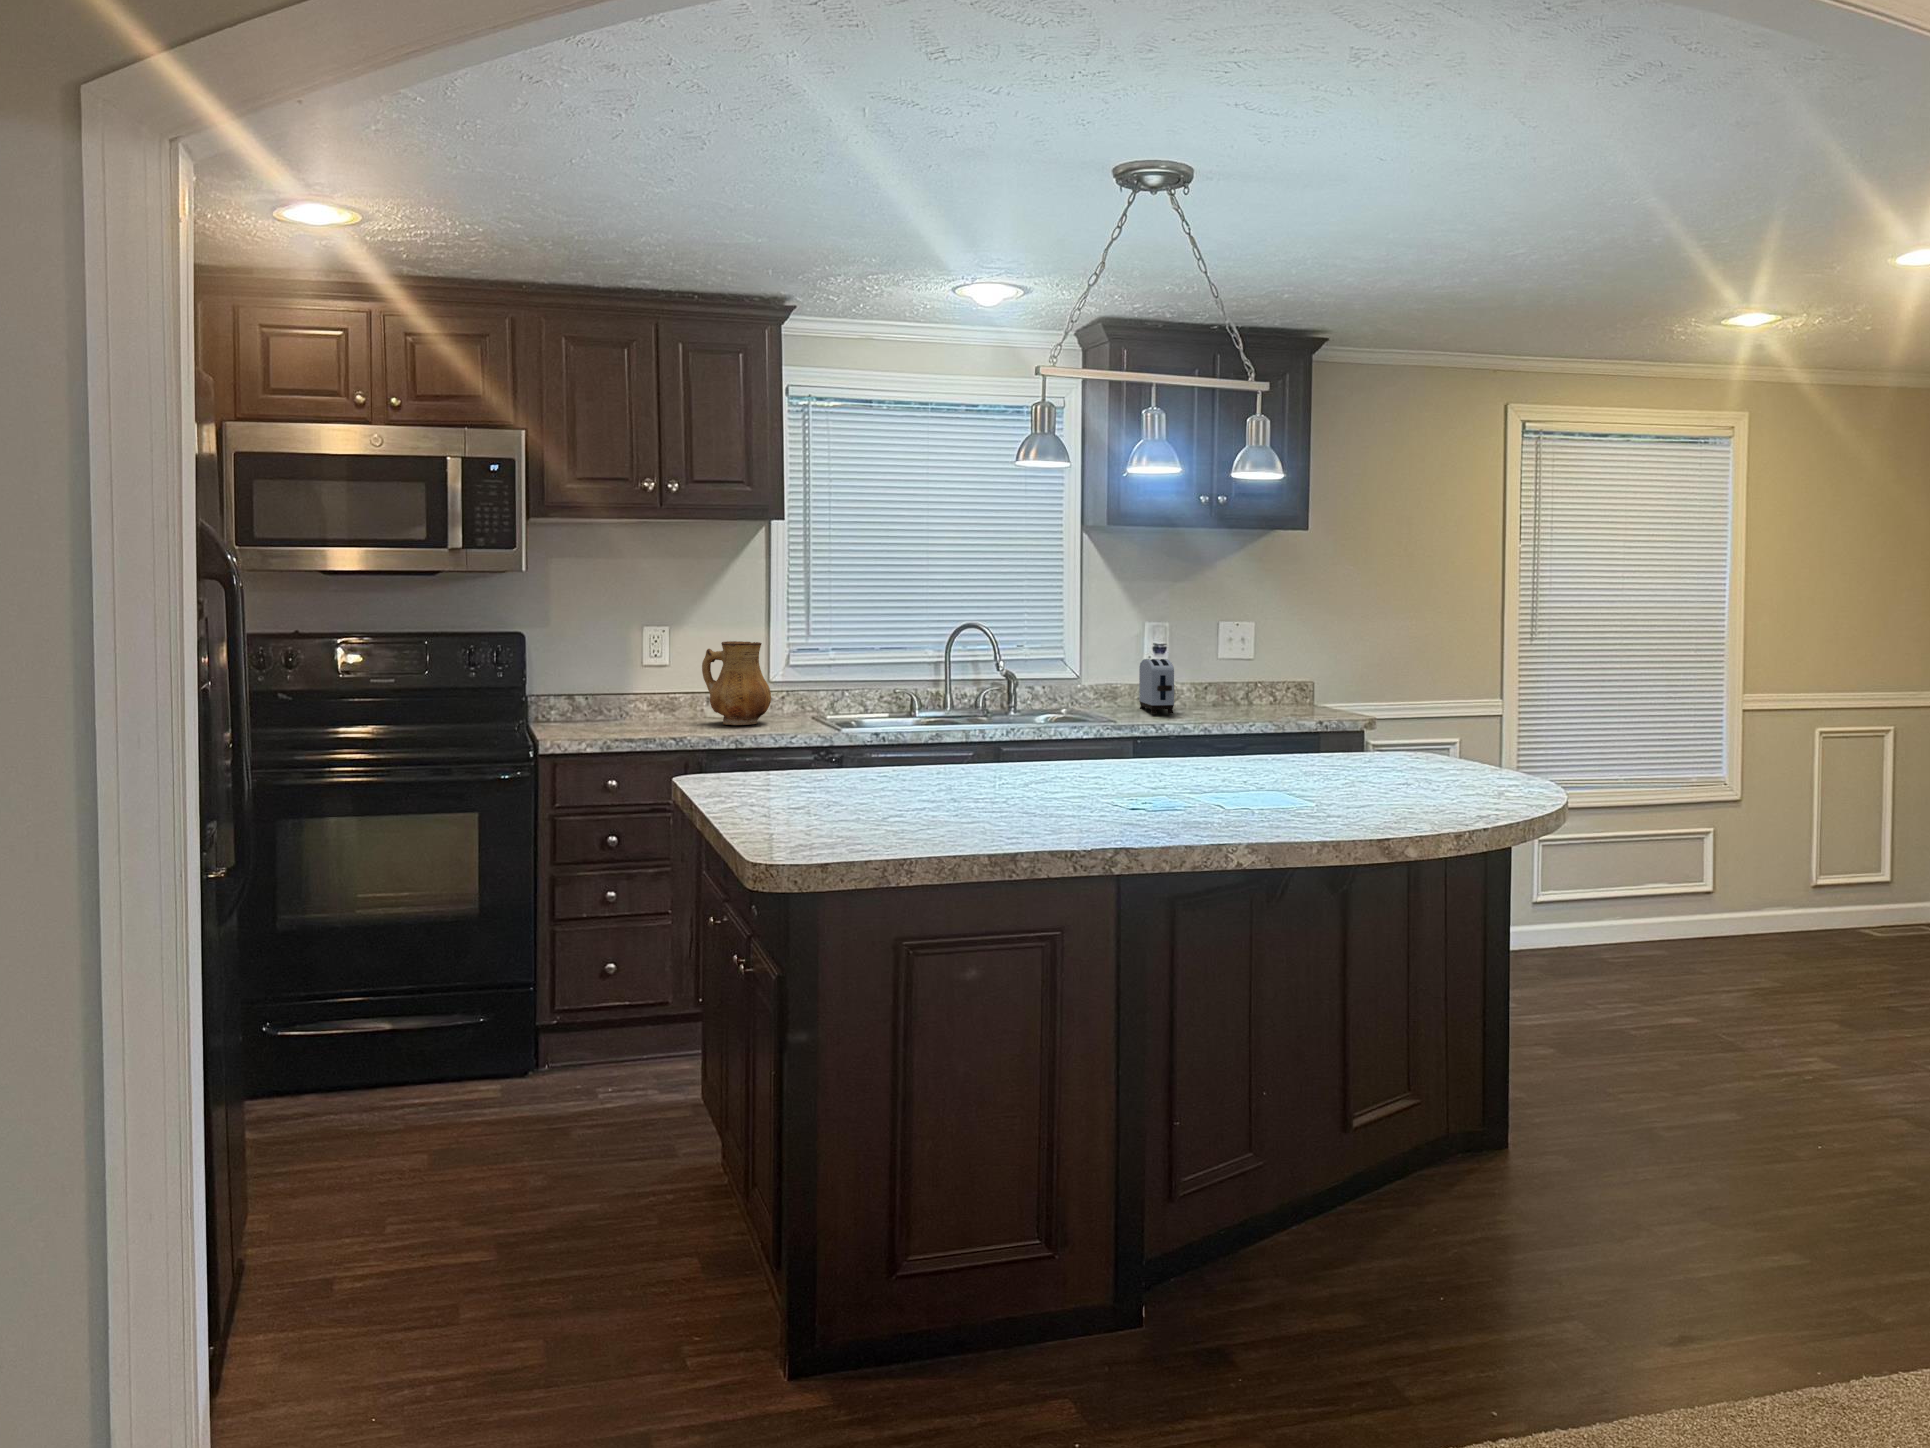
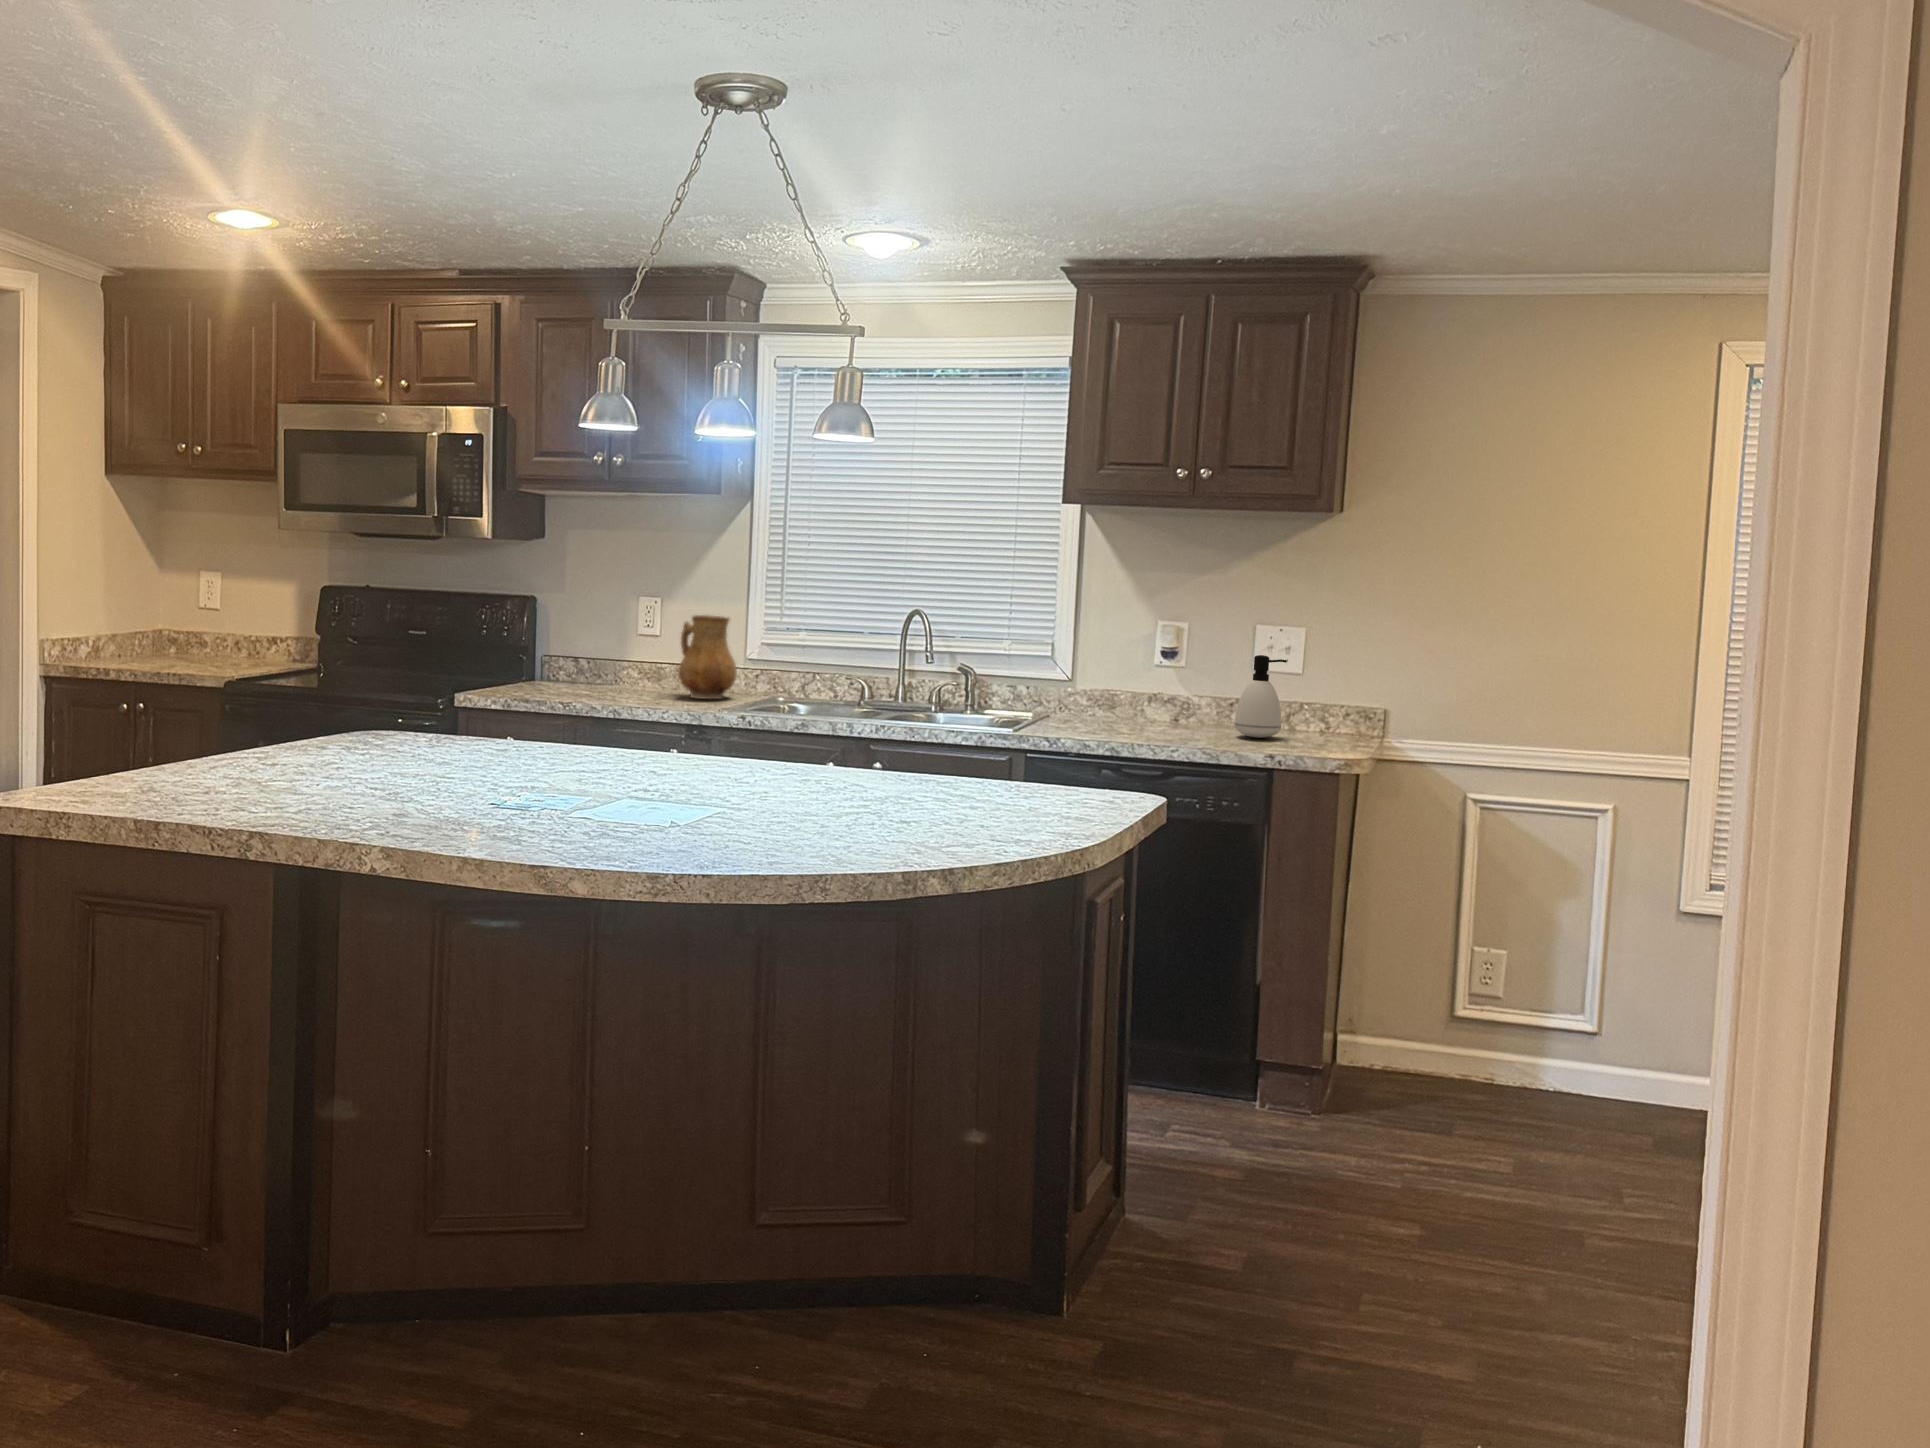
soap dispenser: none [1234,645,1269,711] -> present [1235,655,1287,738]
toaster: present [1139,659,1174,714] -> none [1120,664,1169,730]

